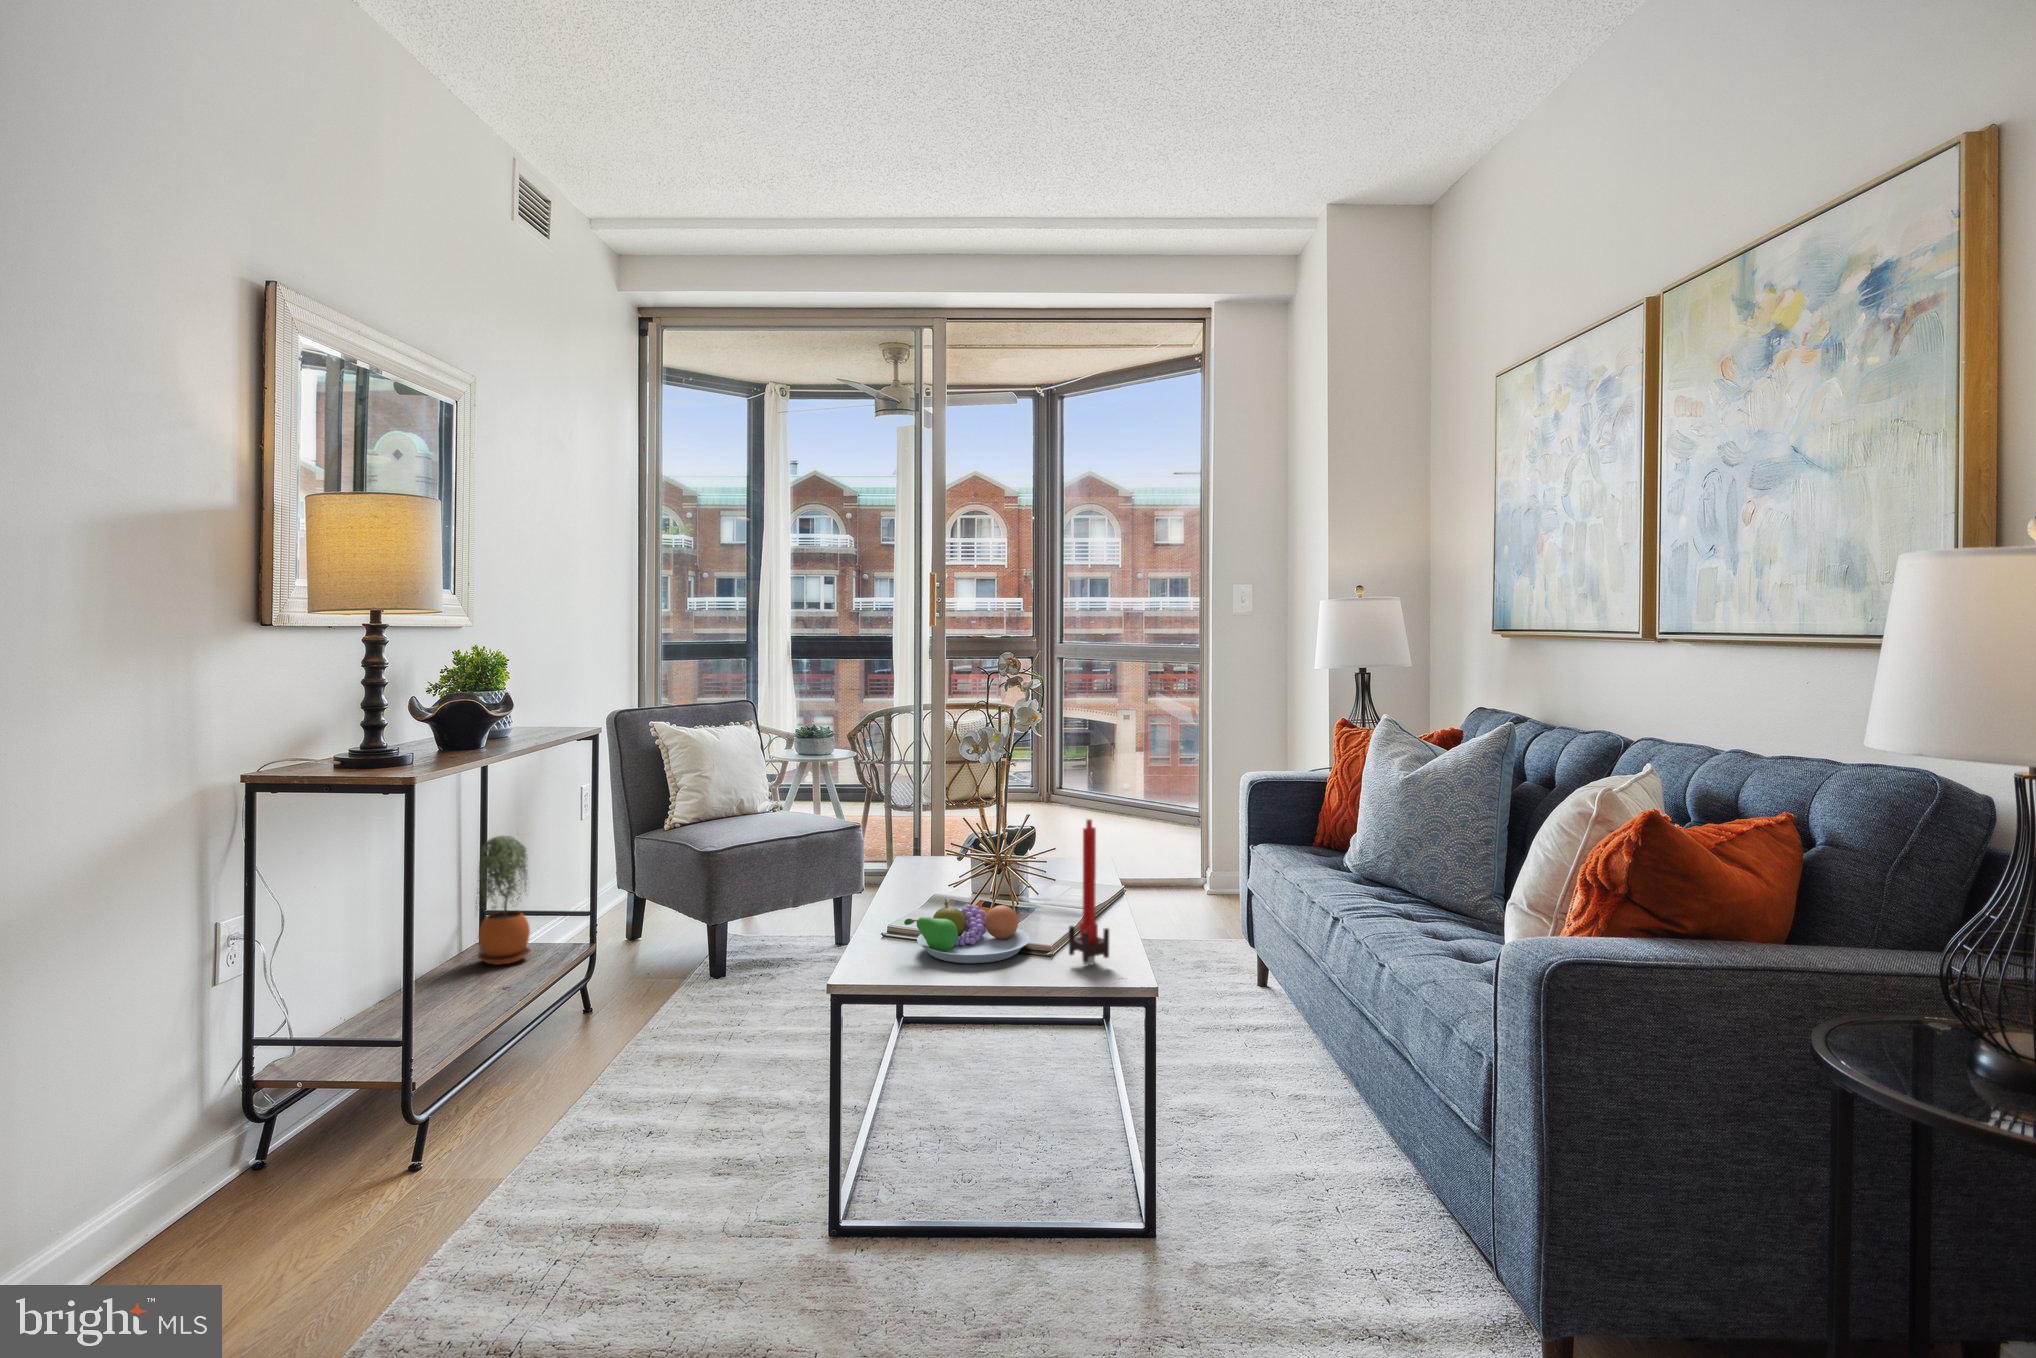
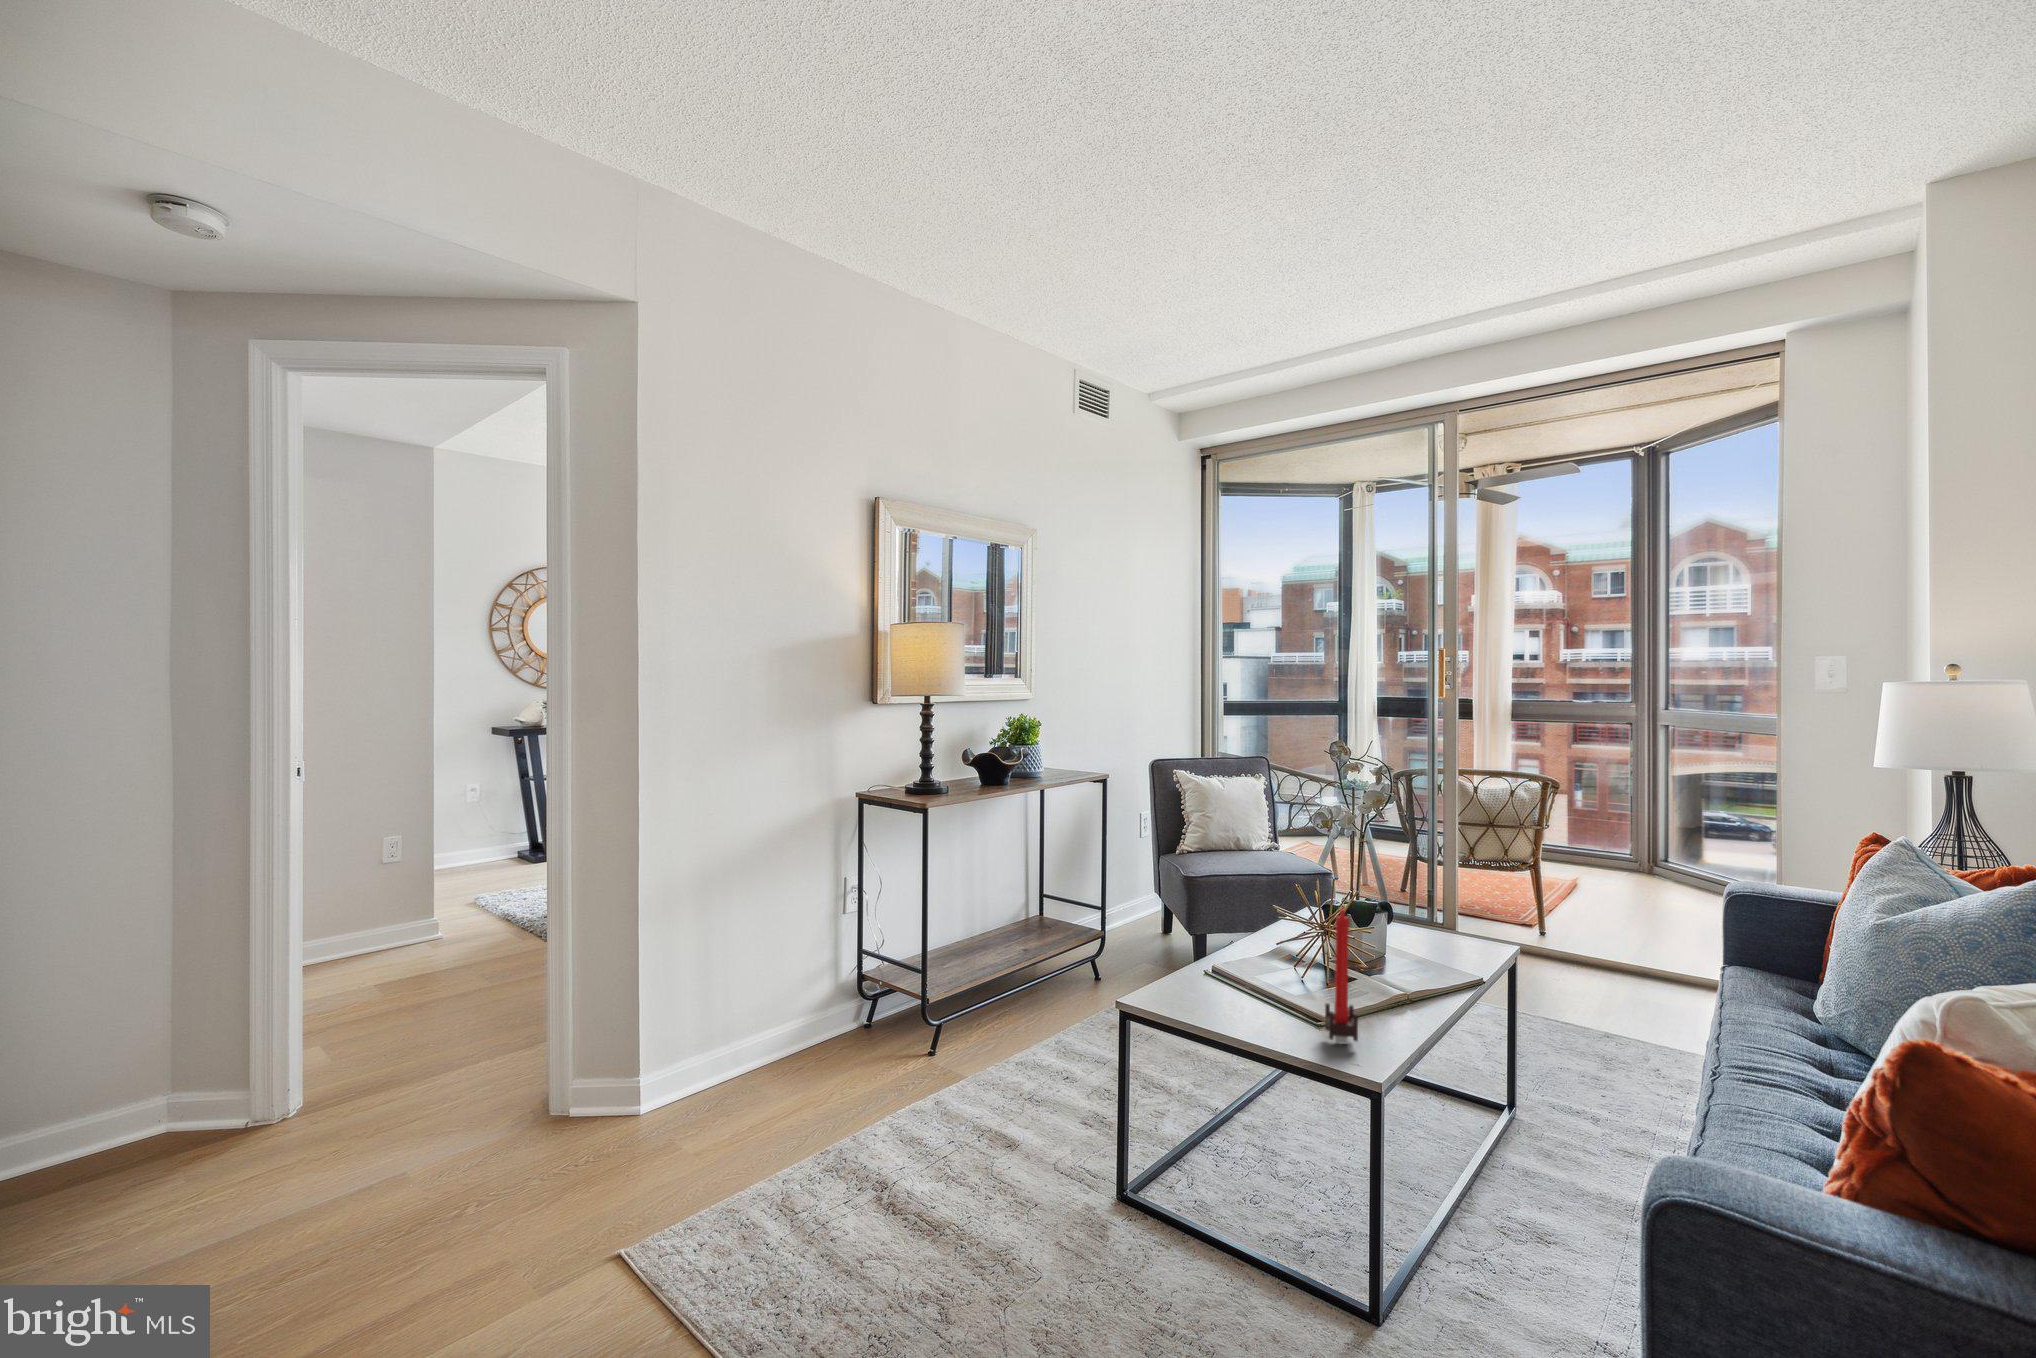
potted plant: present [476,836,531,965] -> none [1017,845,1055,936]
fruit bowl: present [904,899,1030,963] -> none [1205,954,1315,1019]

